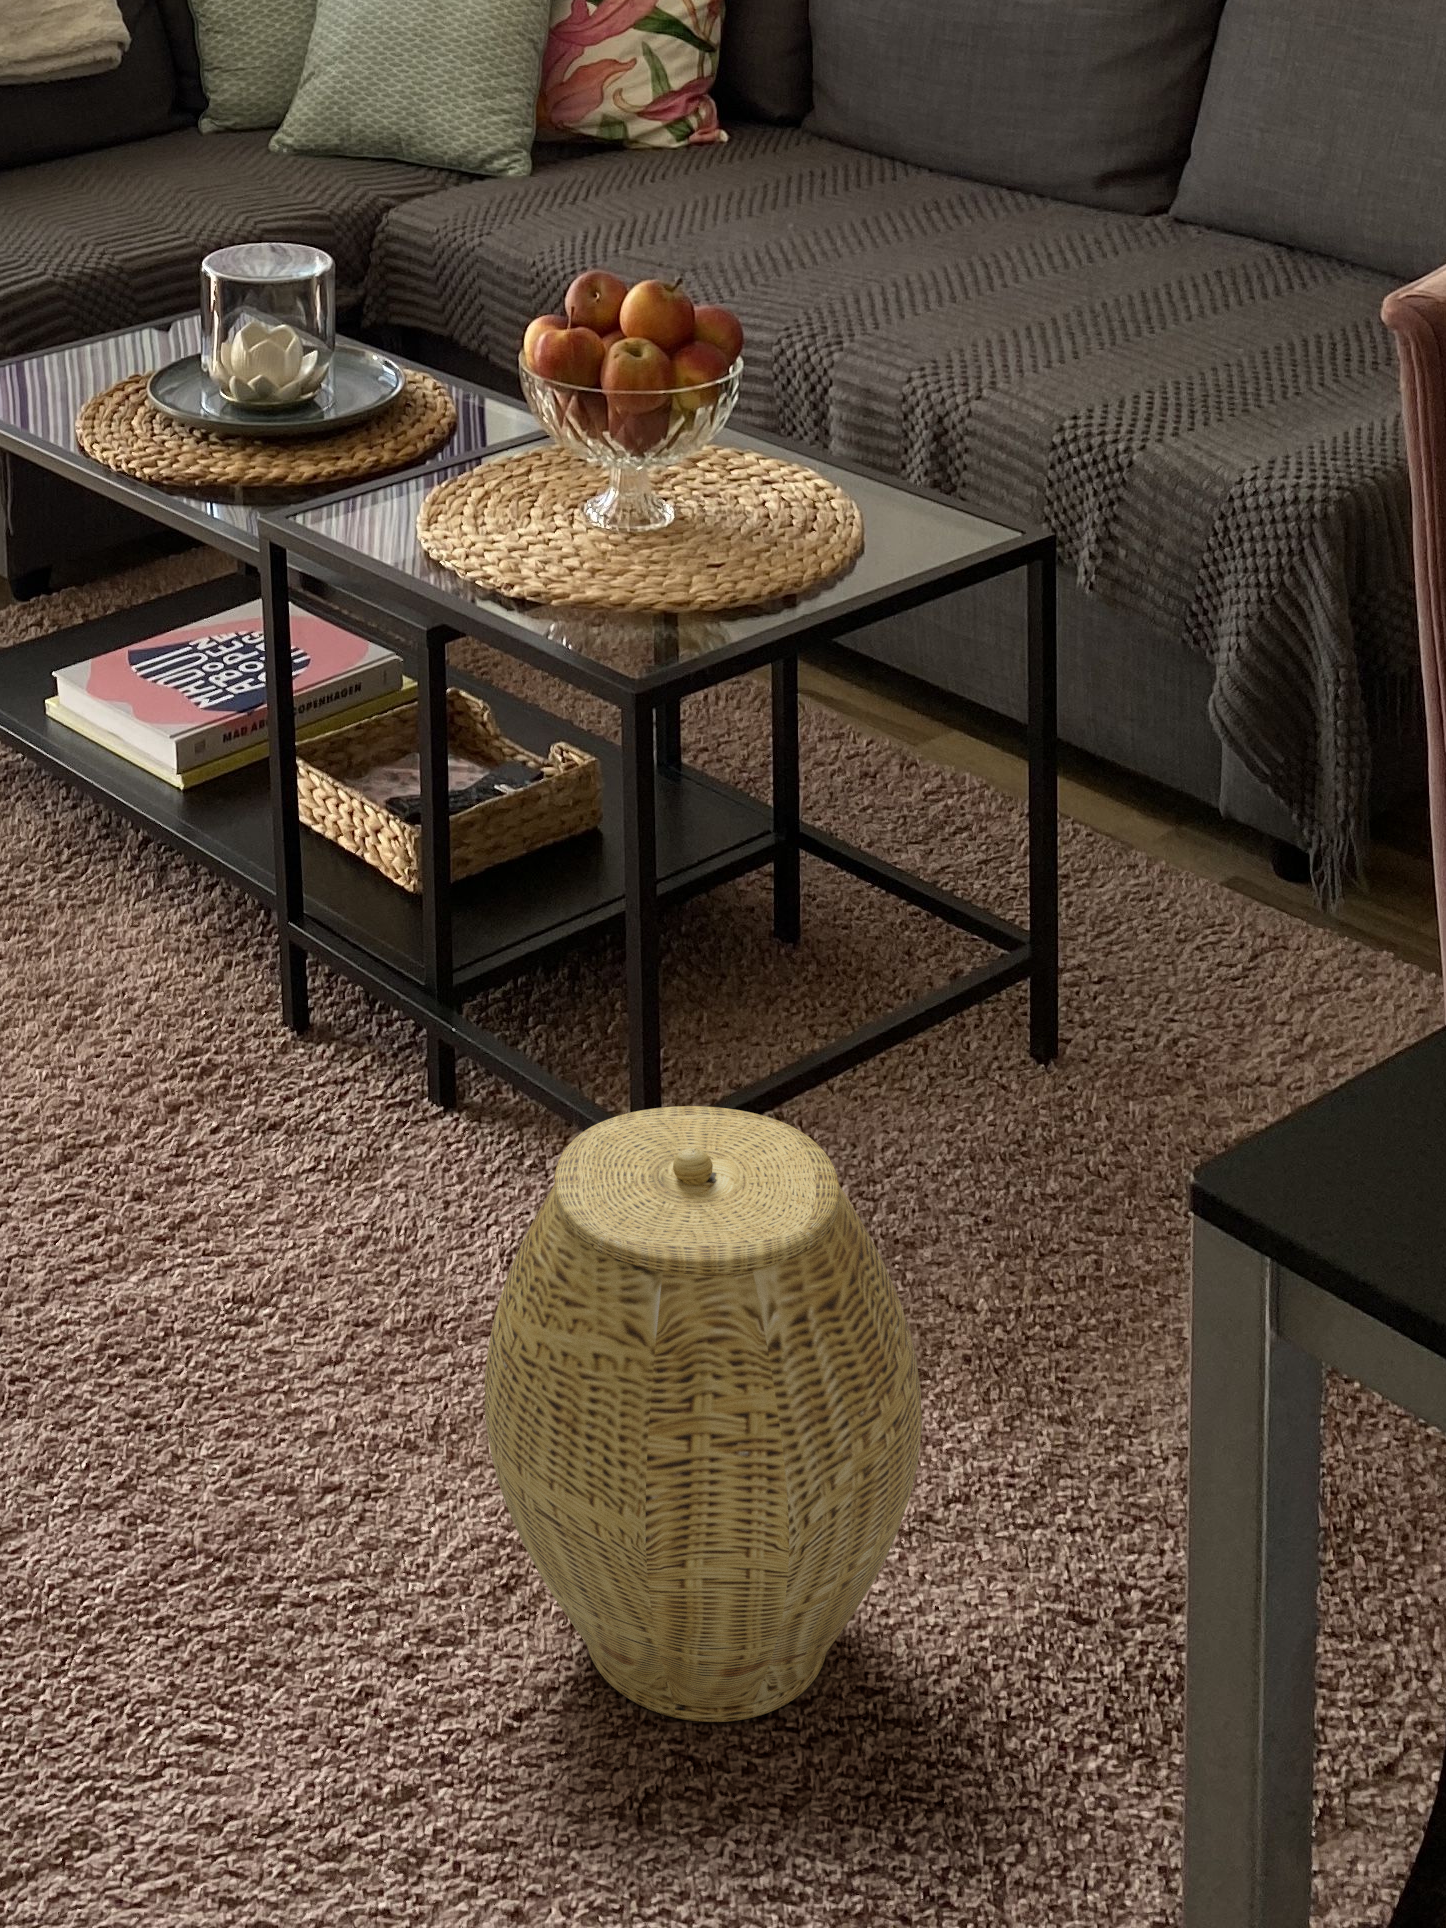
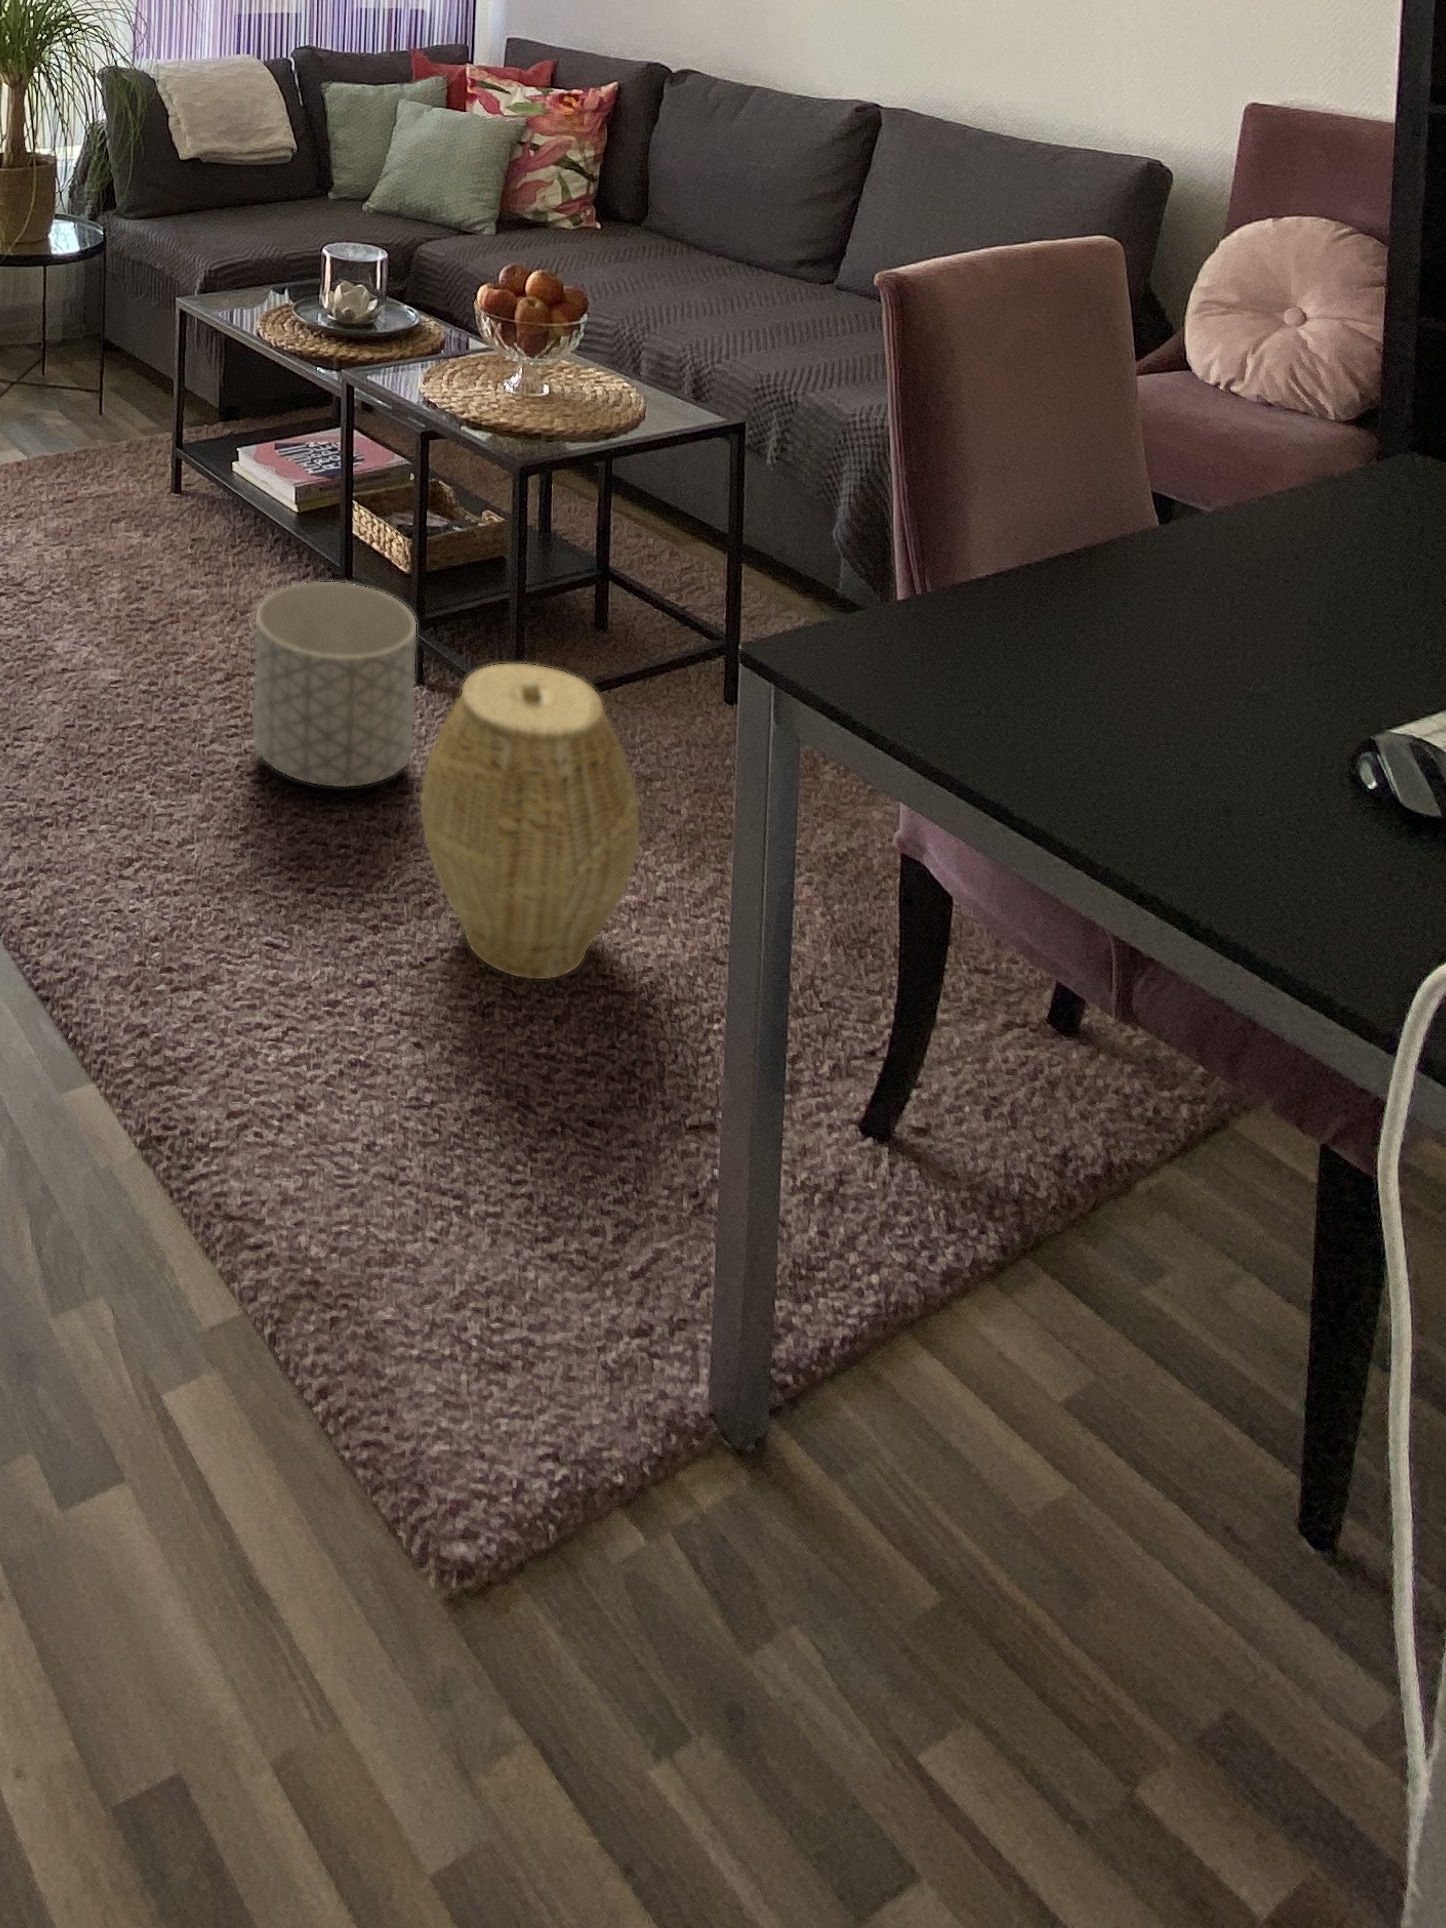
planter: none [116,955,451,1372] -> present [253,582,416,787]

